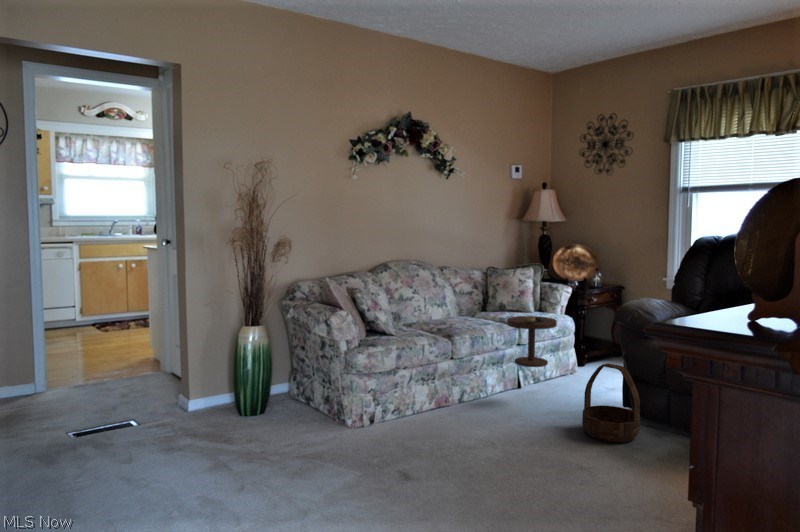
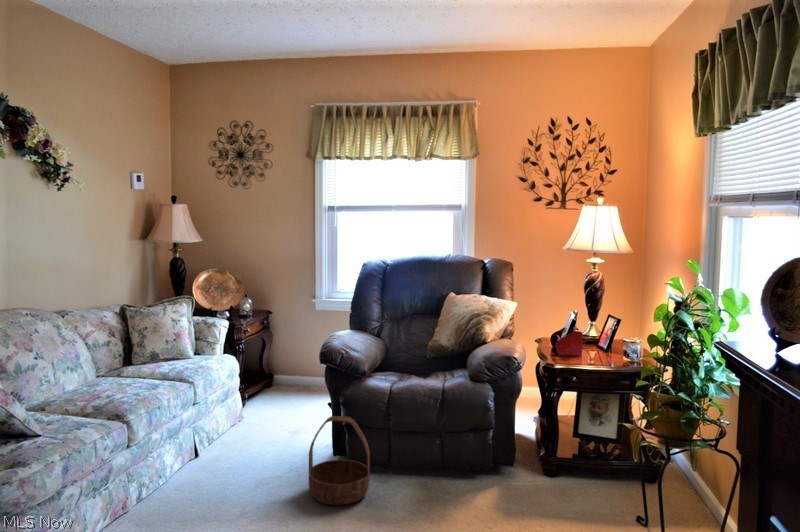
side table: present [507,316,557,367] -> none [195,368,256,480]

